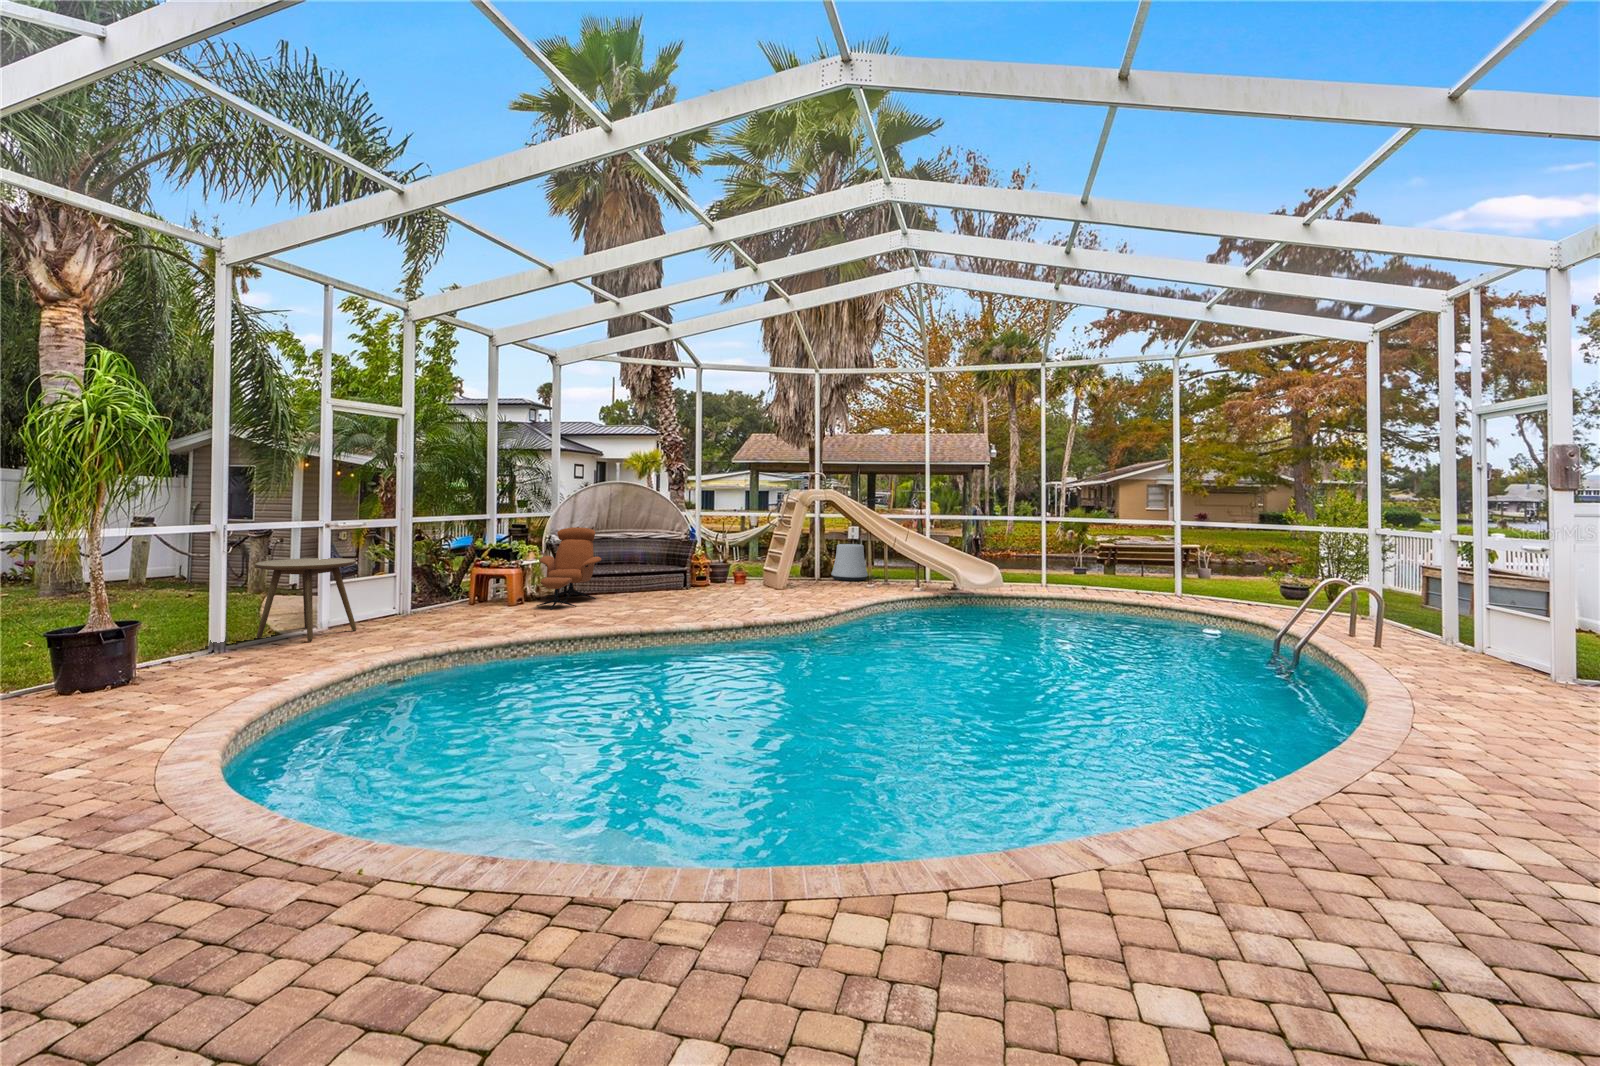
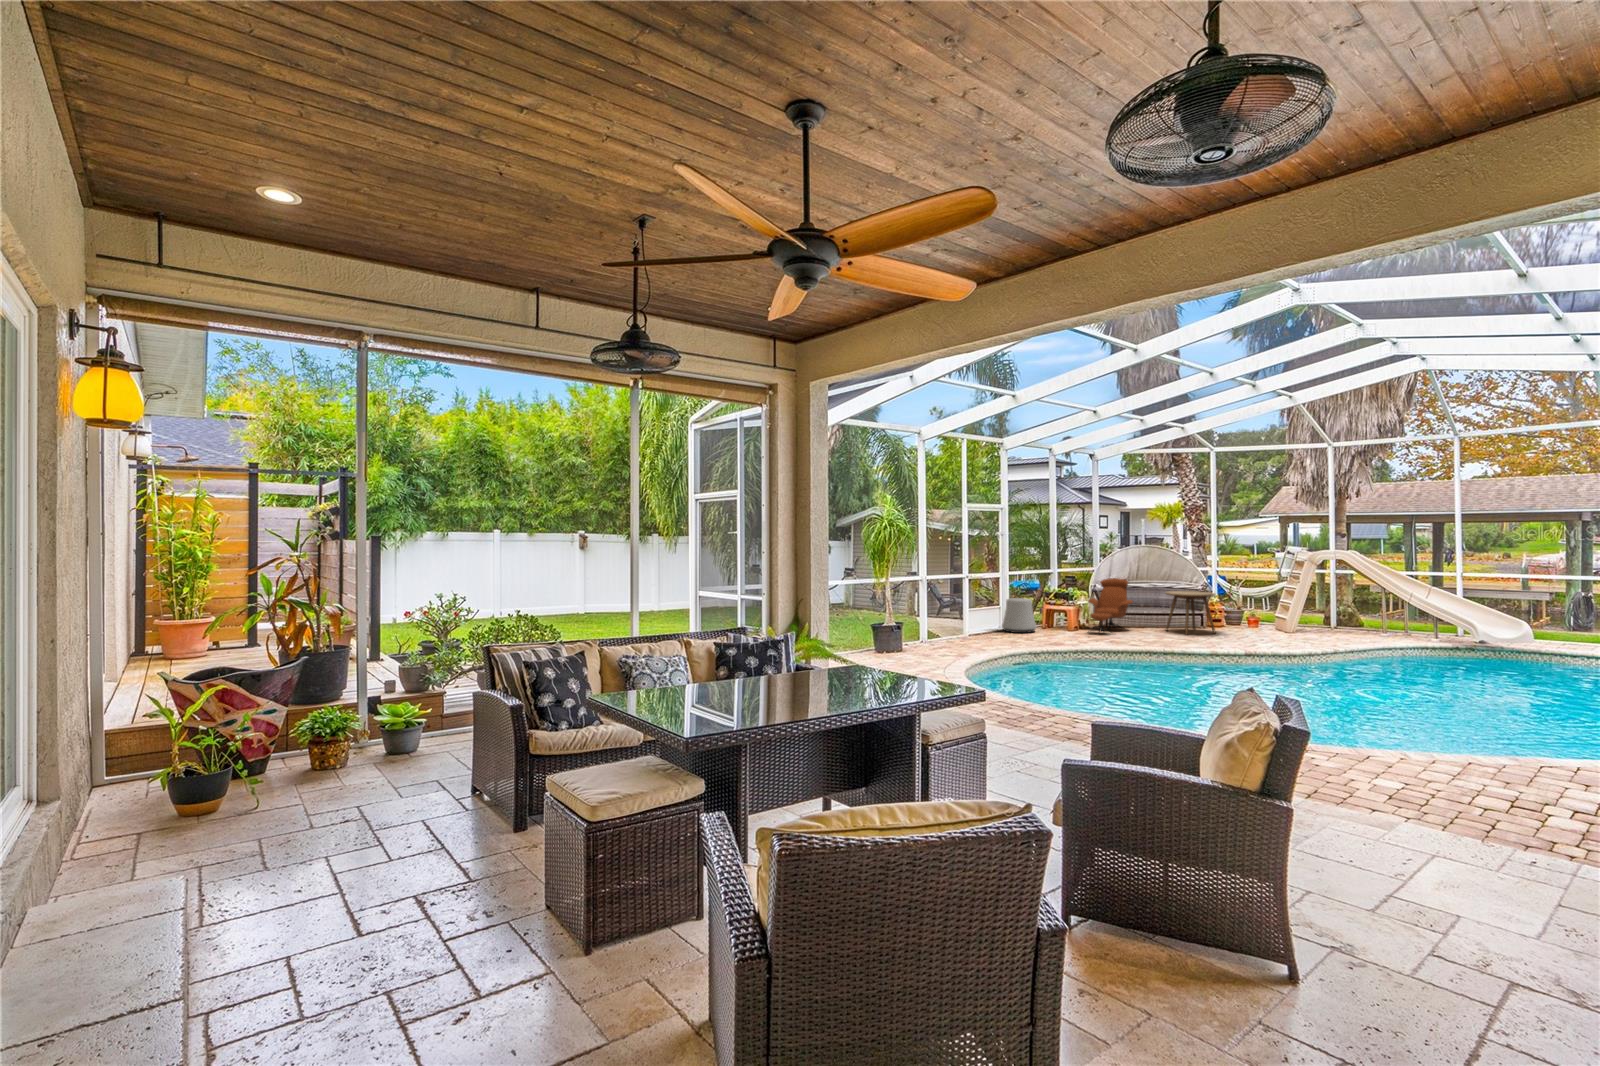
stool: present [832,544,868,581] -> present [1002,598,1036,633]
side table: present [255,558,357,641] -> present [1166,591,1215,634]

